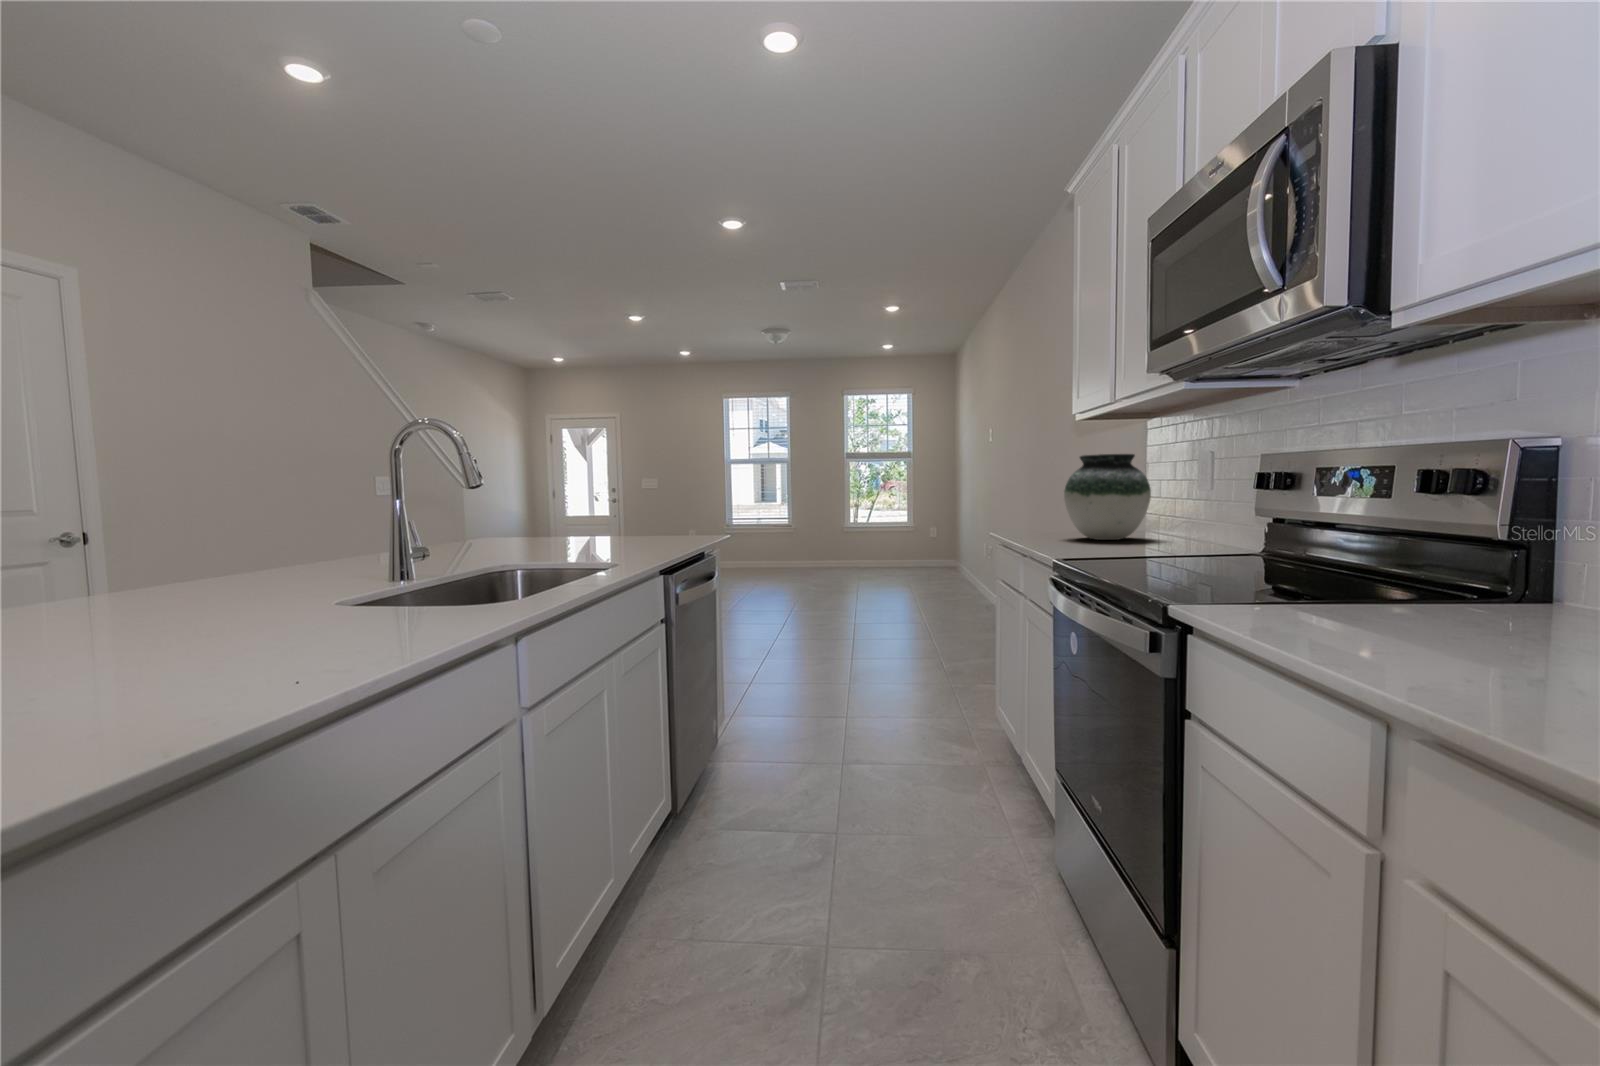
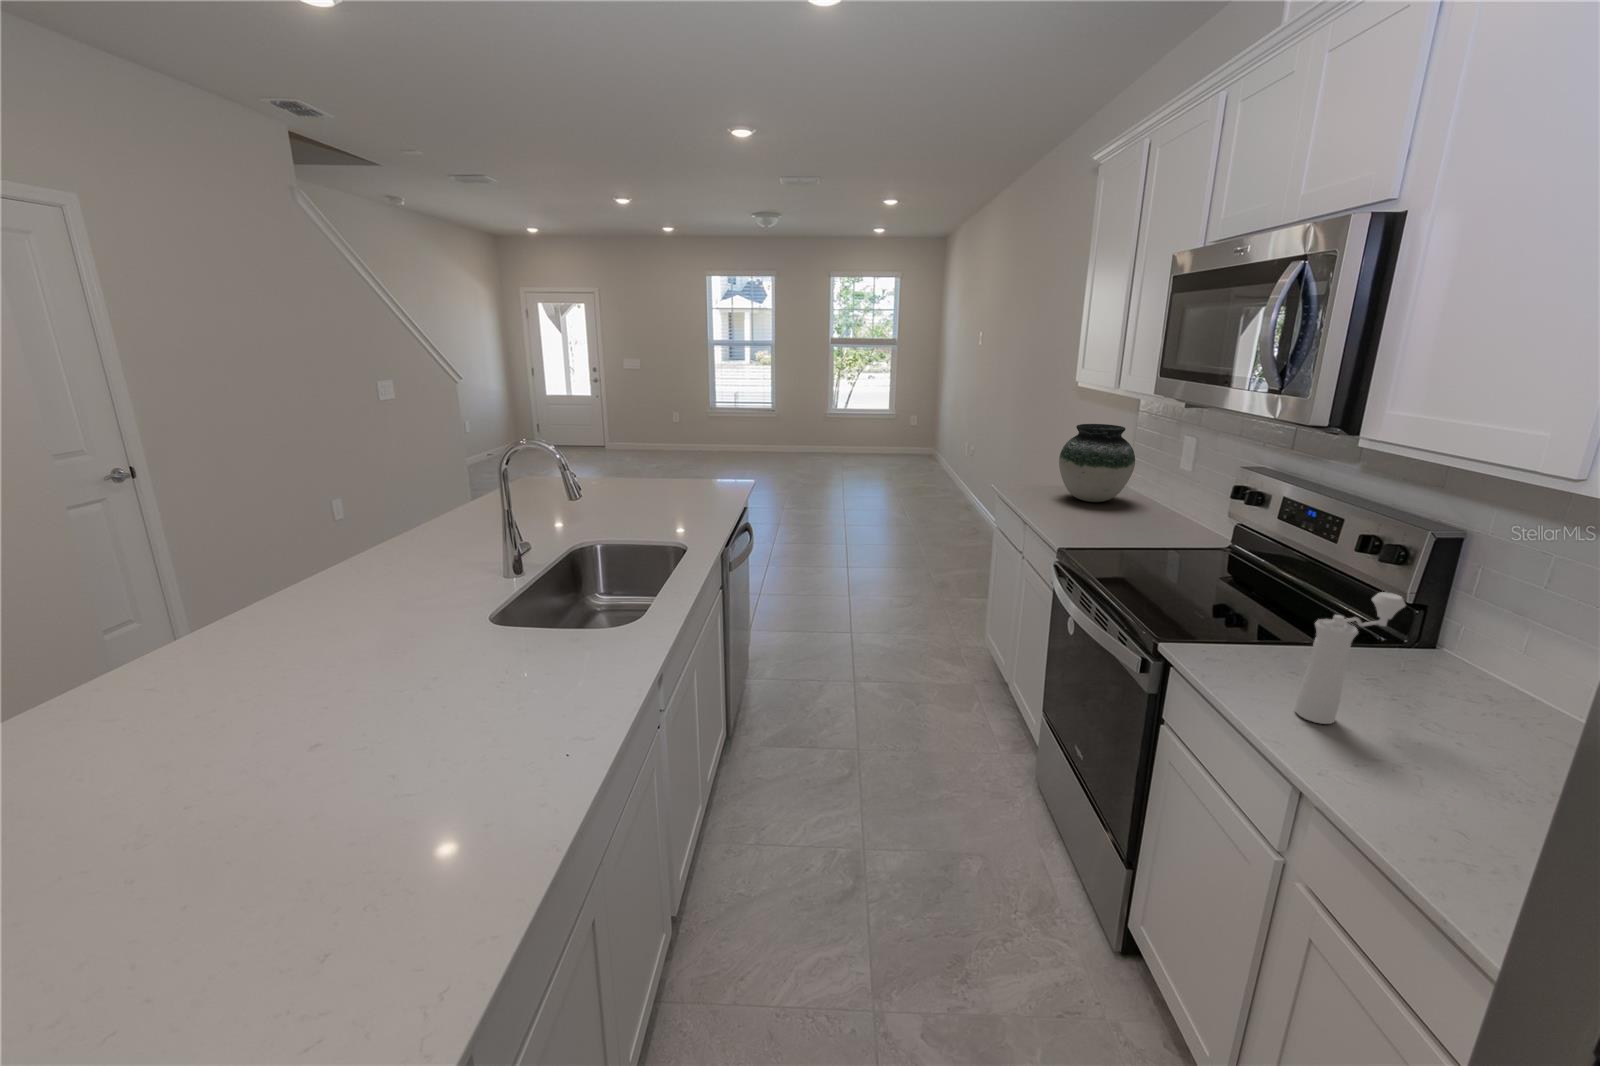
pepper mill: none [1354,468,1484,649] -> present [1295,592,1405,724]

